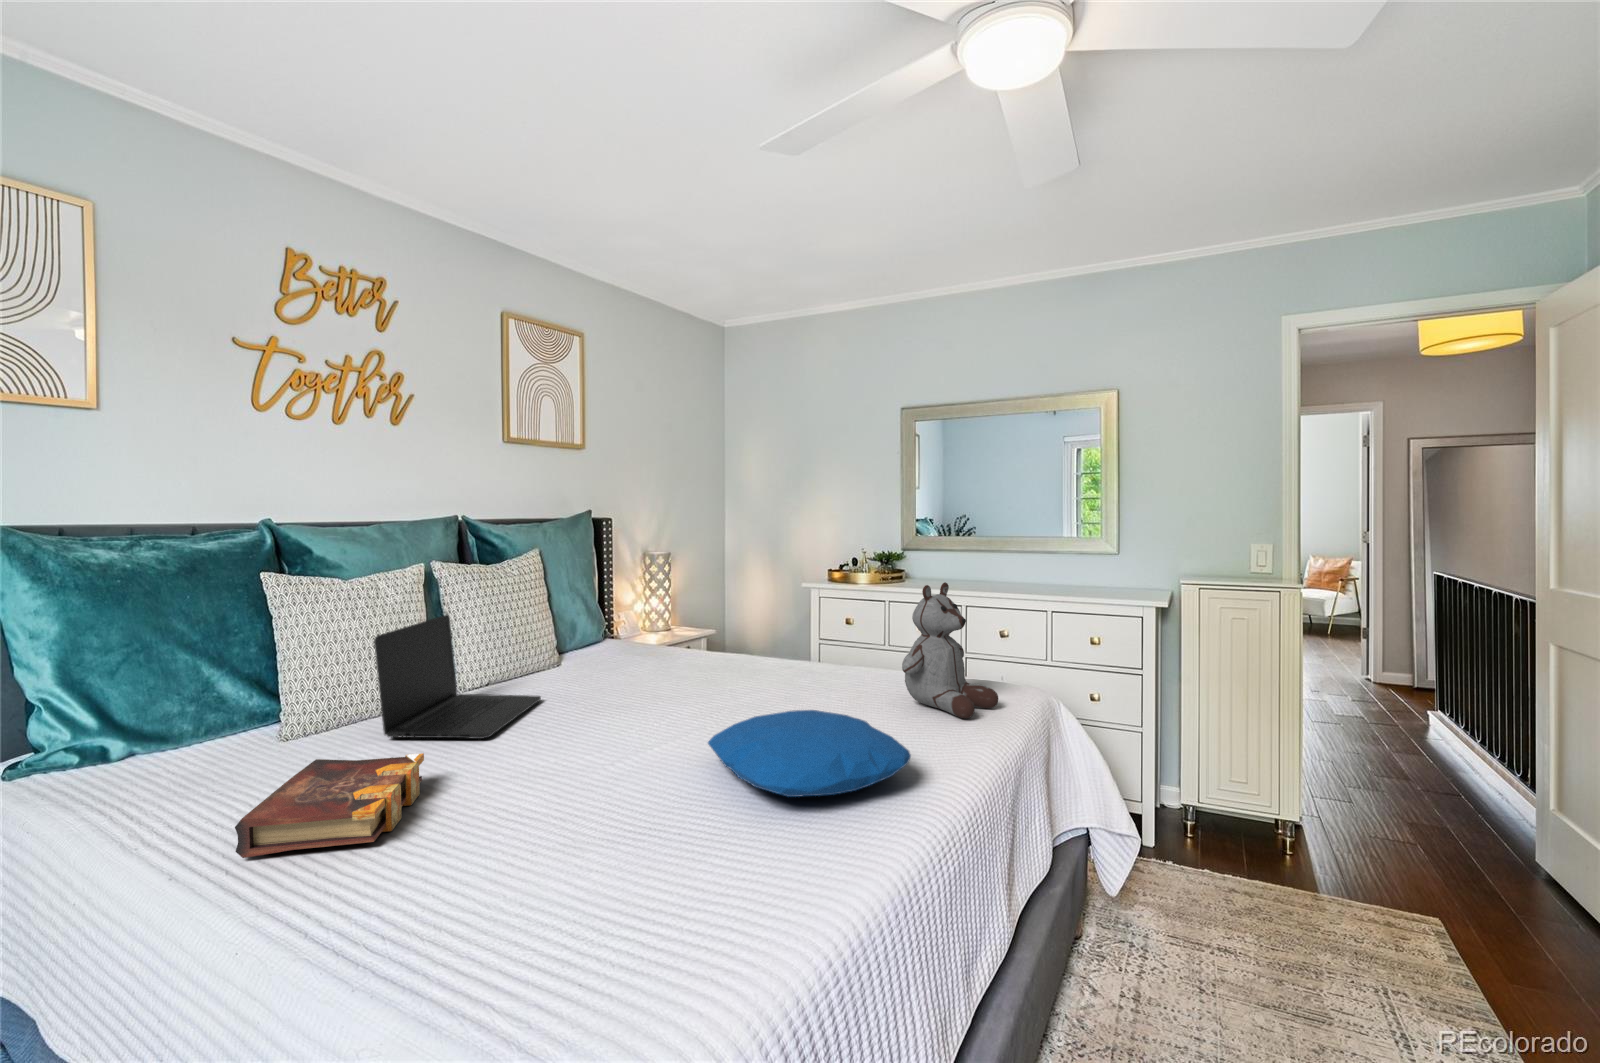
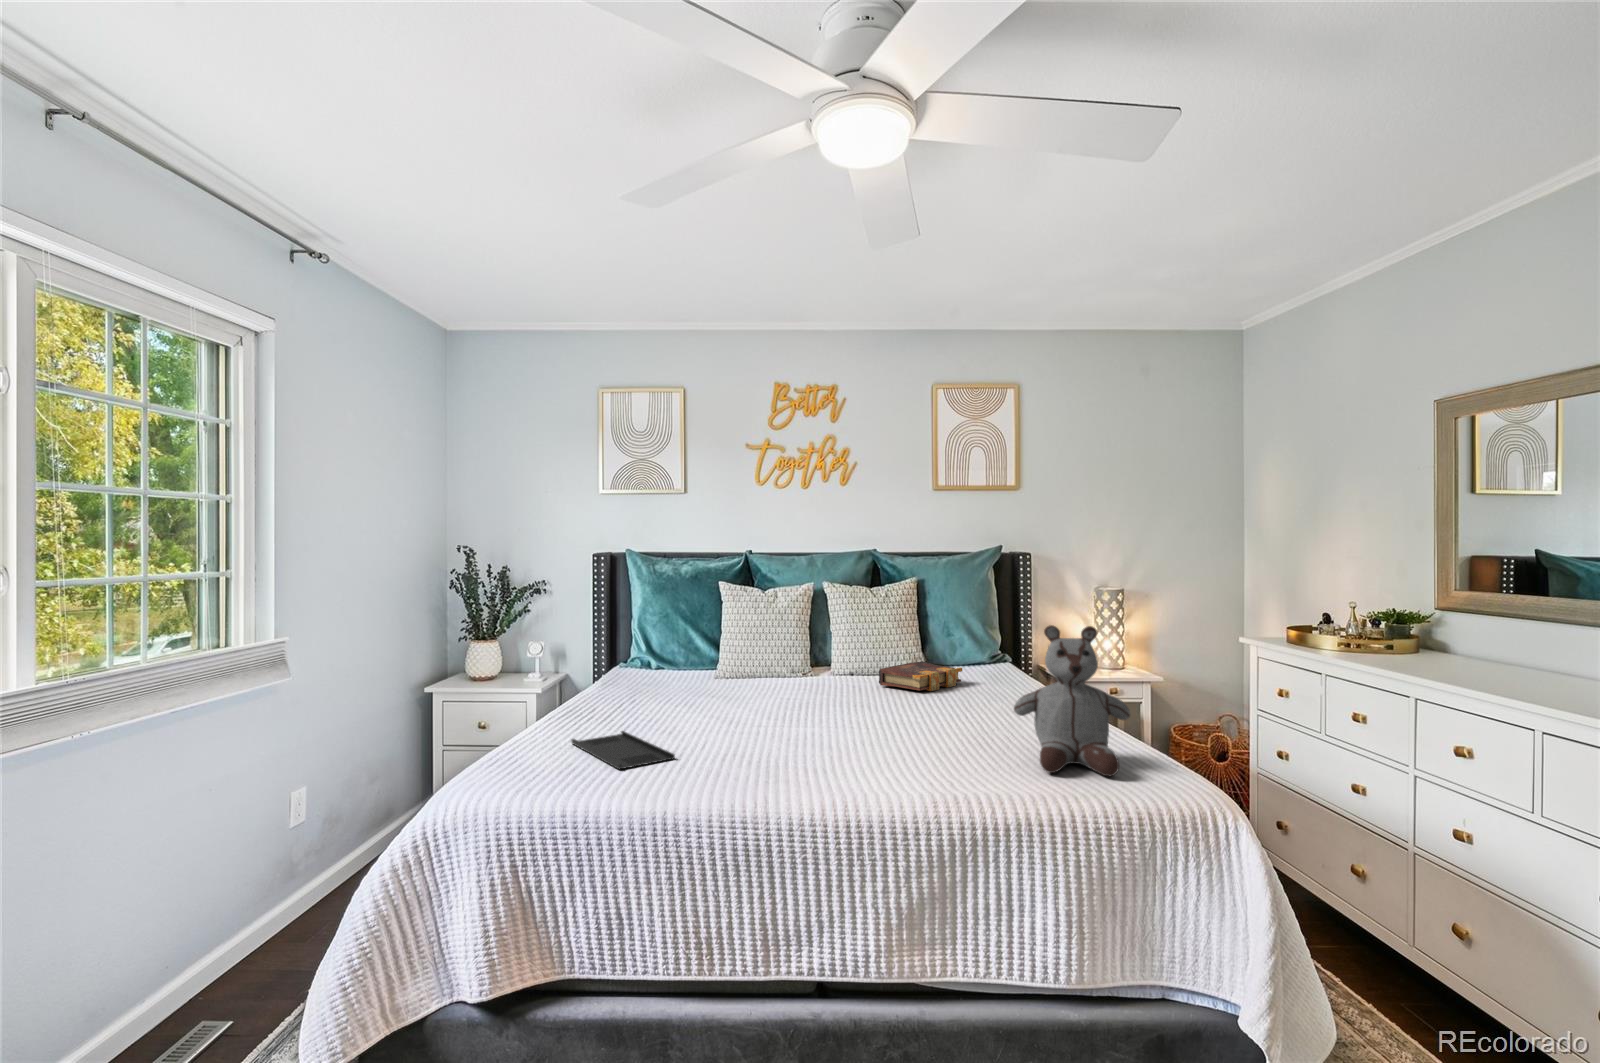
laptop: present [374,615,541,739] -> none [727,617,835,696]
pillow: present [708,710,911,797] -> none [744,708,906,766]
book: present [235,753,424,858] -> present [879,661,962,691]
tray: none [452,851,696,929] -> present [571,731,675,769]

